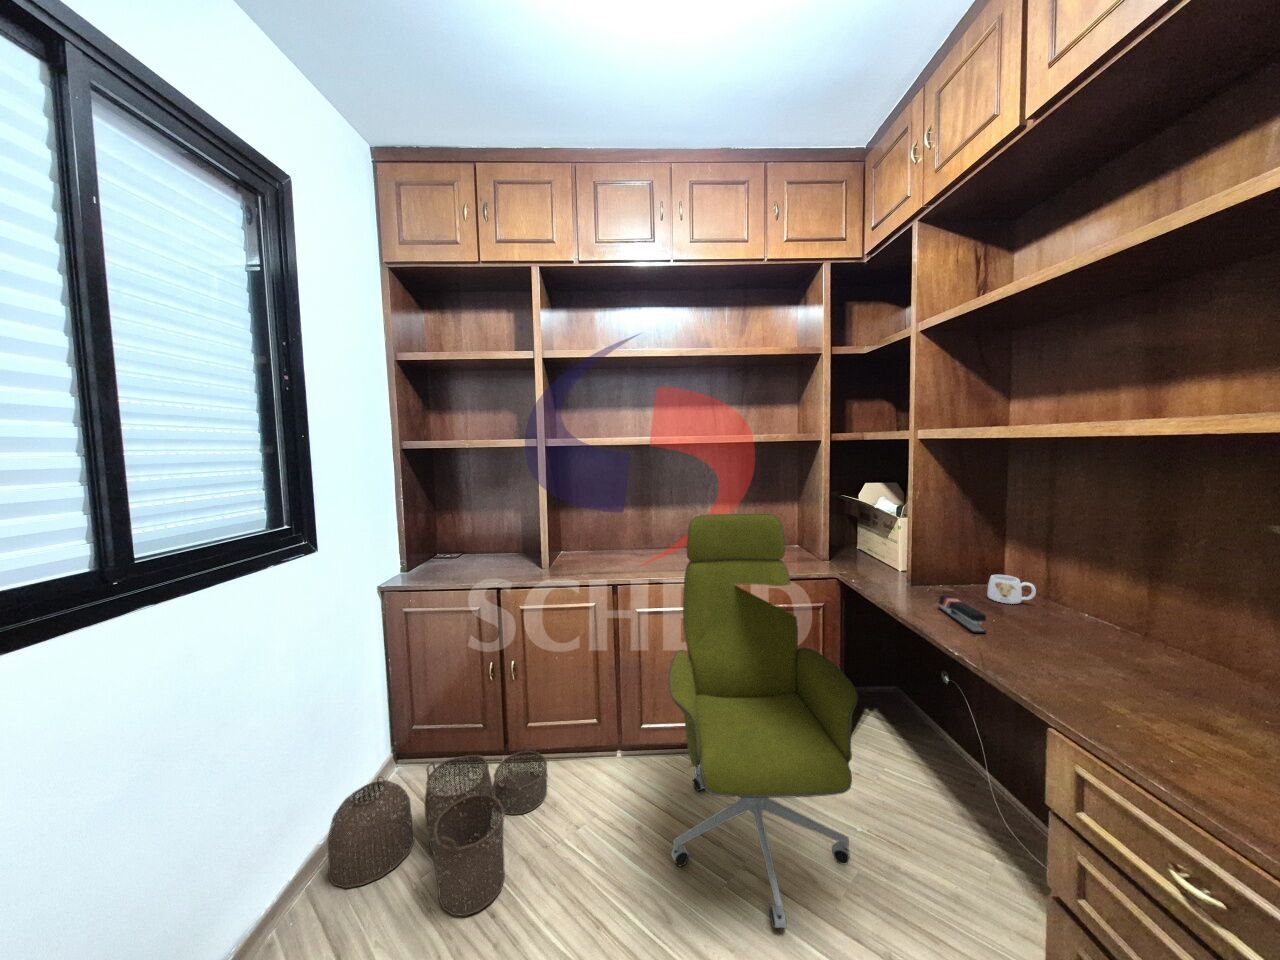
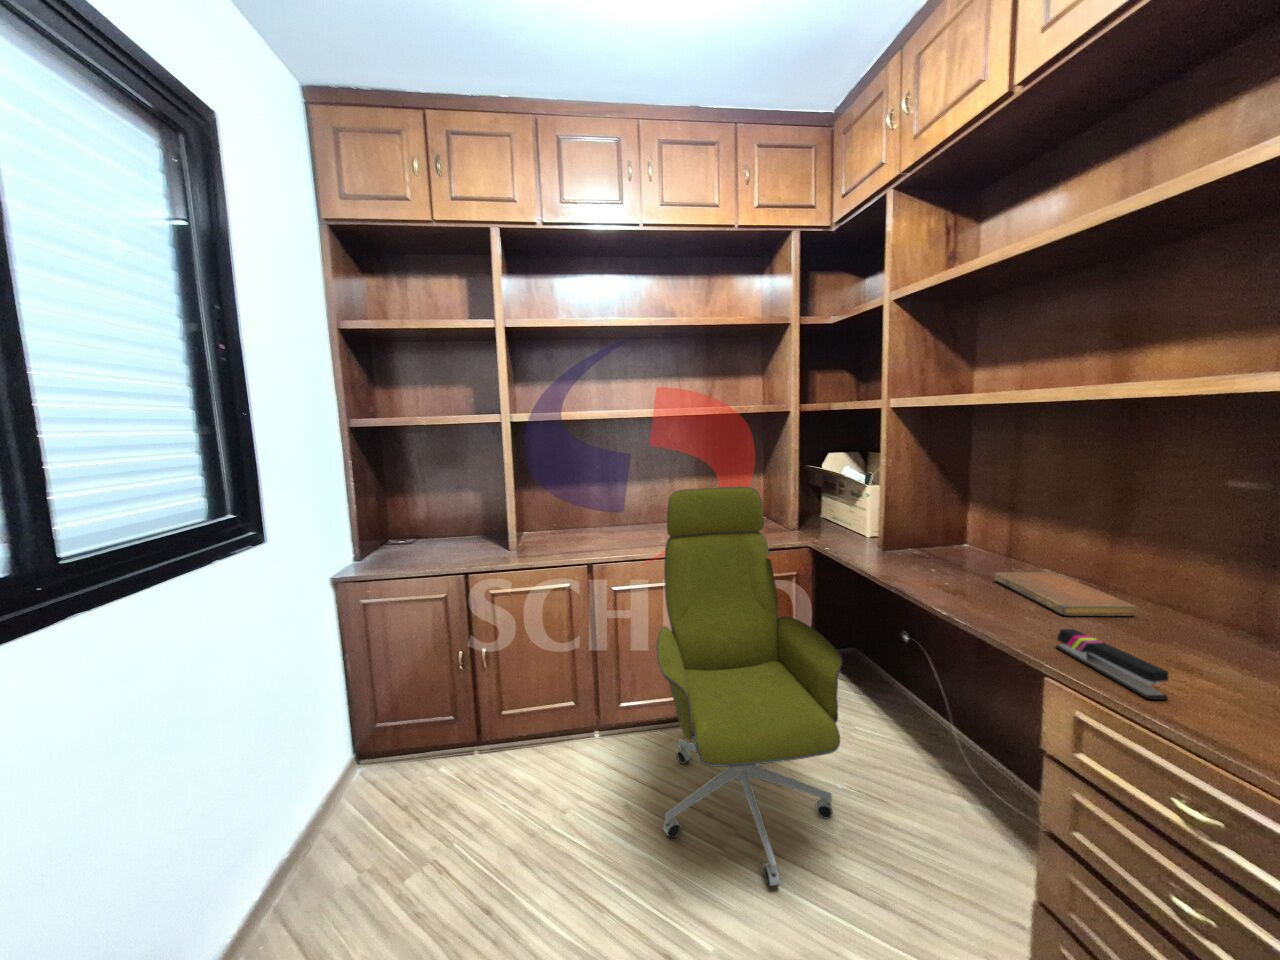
mug: present [988,575,1036,604] -> none [953,537,997,563]
stapler: present [938,595,986,633] -> present [1056,629,1169,700]
notebook: none [1027,615,1186,672] -> present [994,572,1135,616]
woven basket: present [327,743,548,916] -> none [292,732,529,916]

